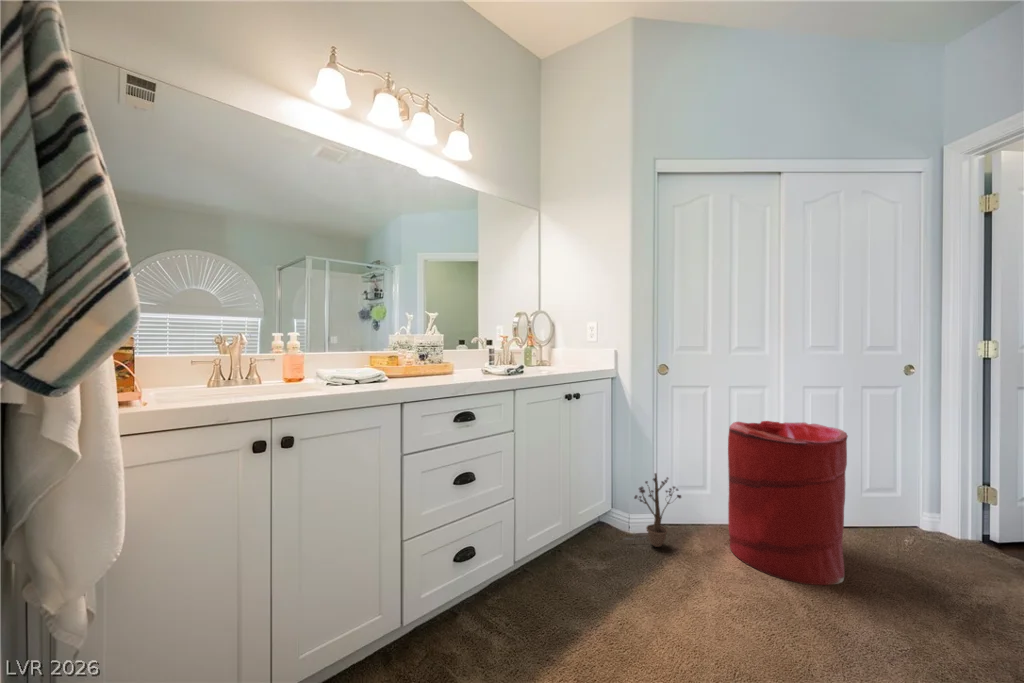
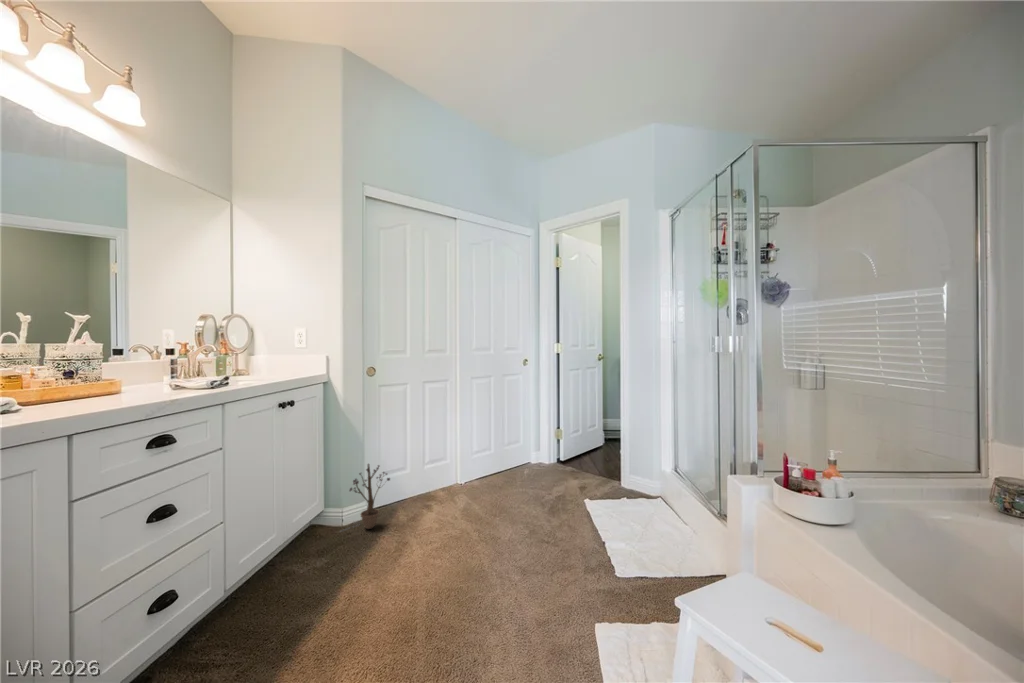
laundry hamper: present [728,421,848,585] -> none [424,404,498,520]

